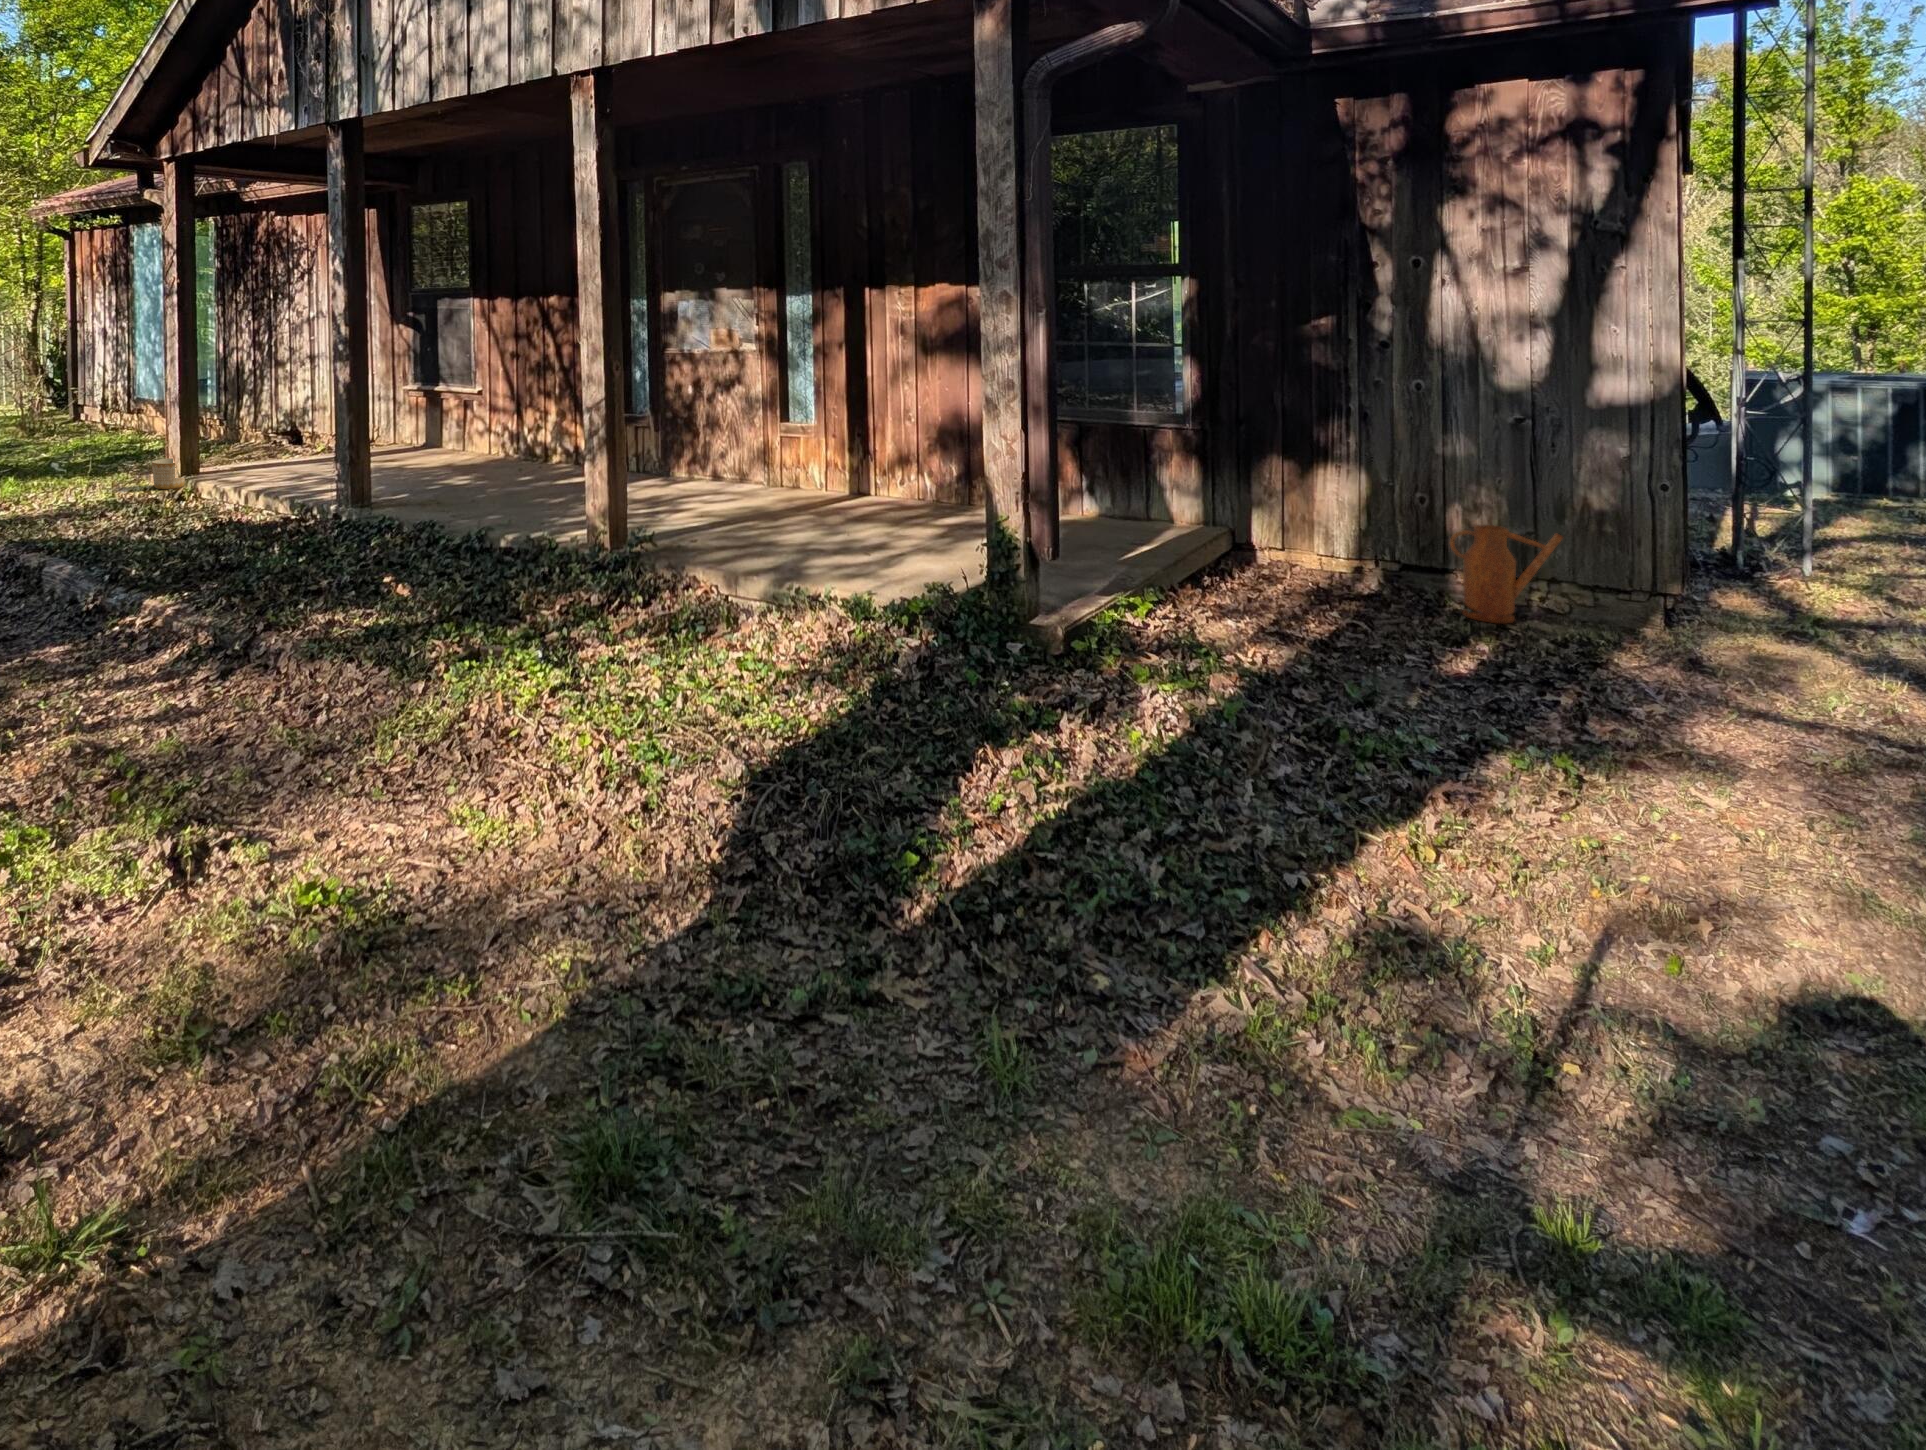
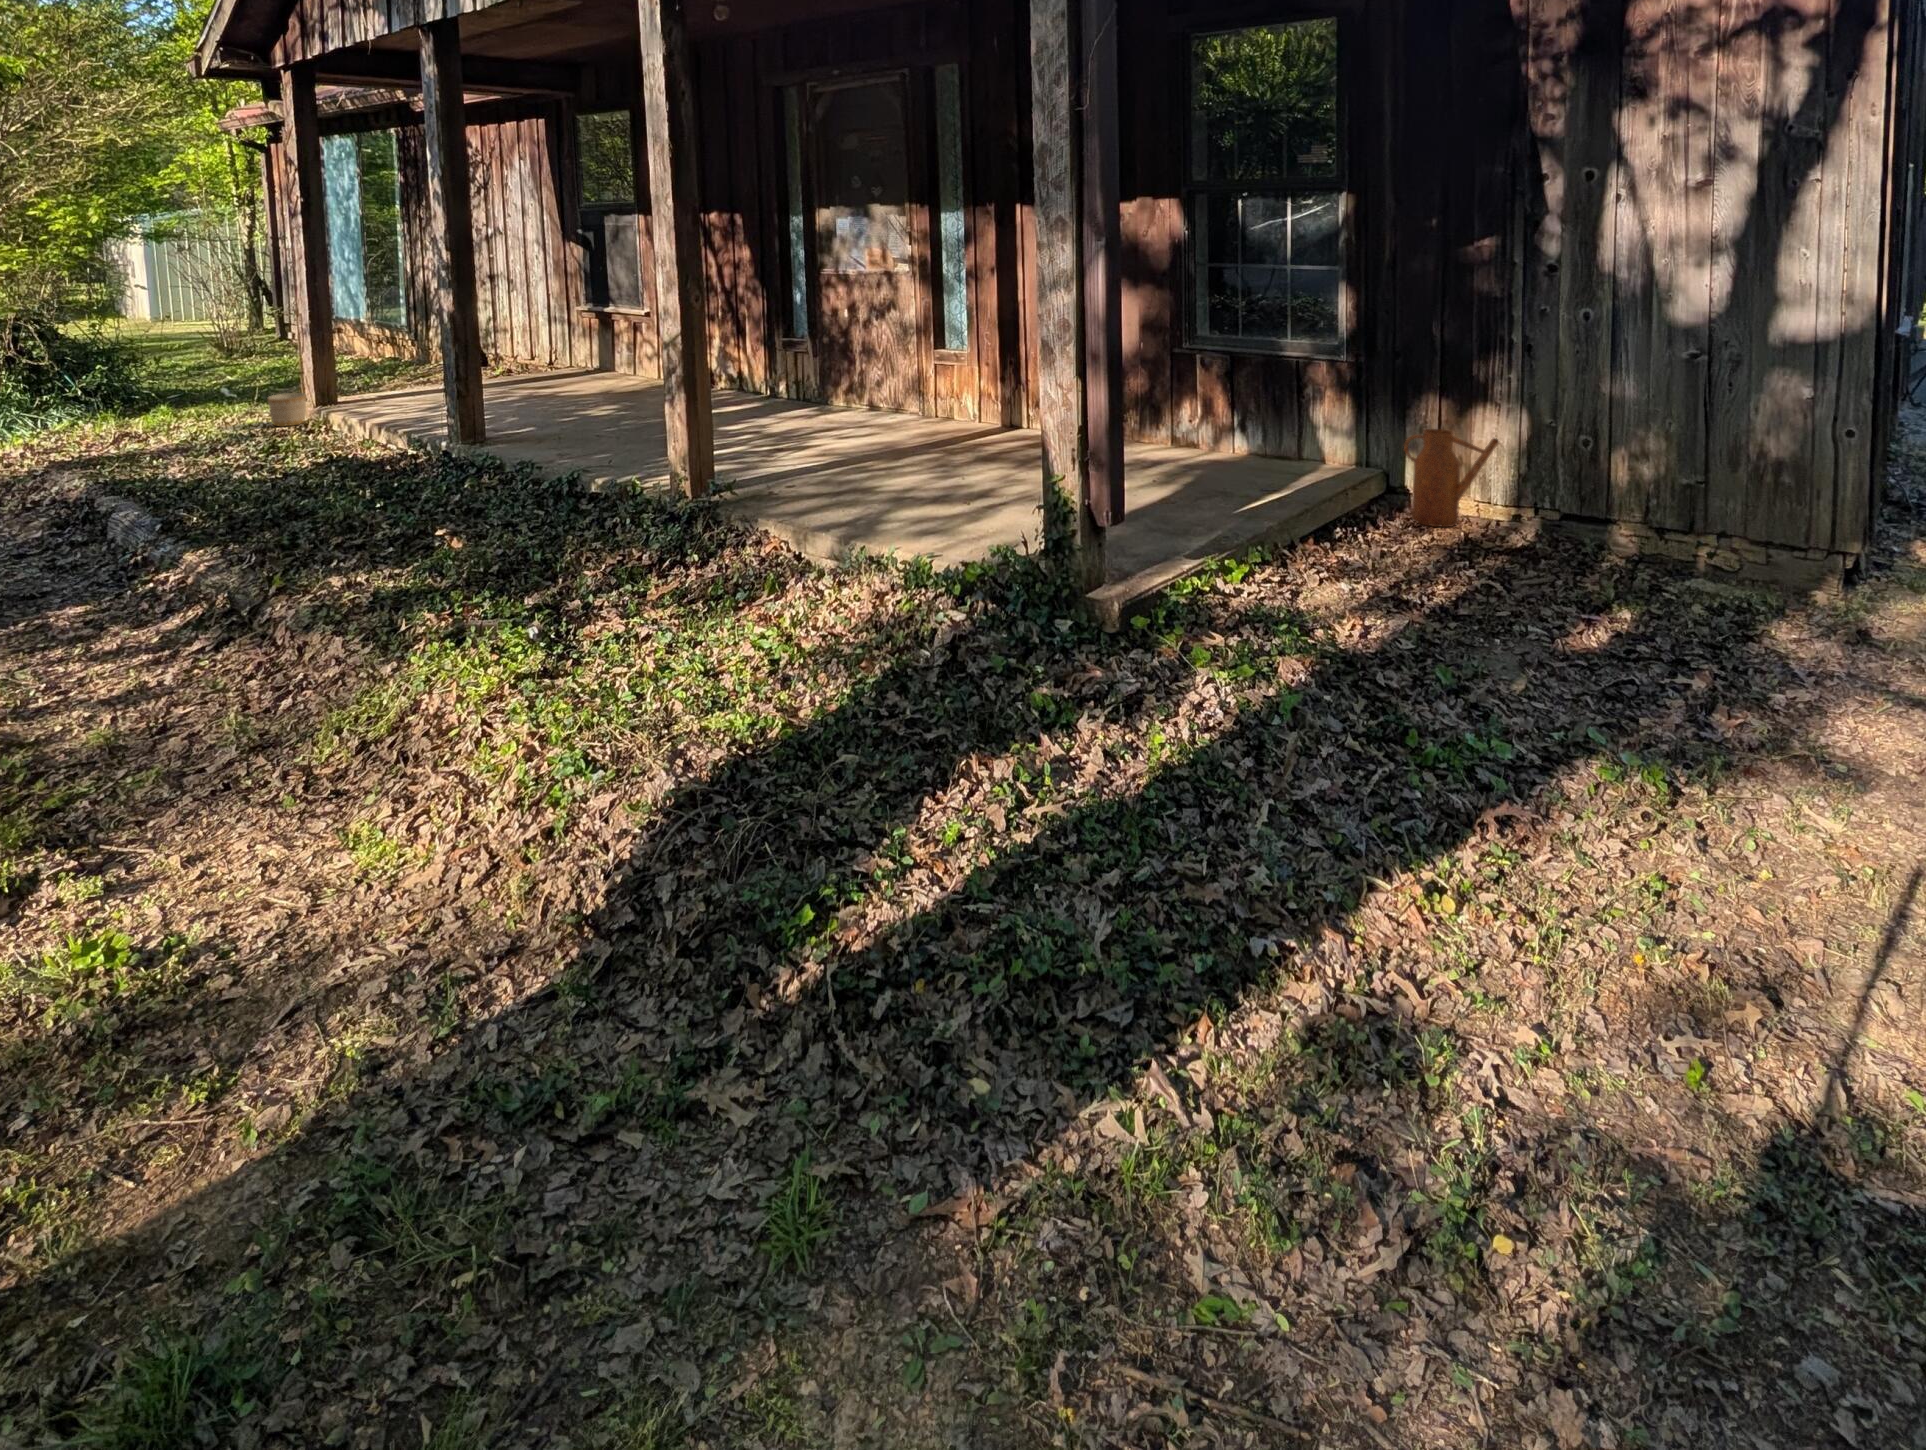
watering can: present [1450,525,1563,624] -> present [1404,429,1499,527]

